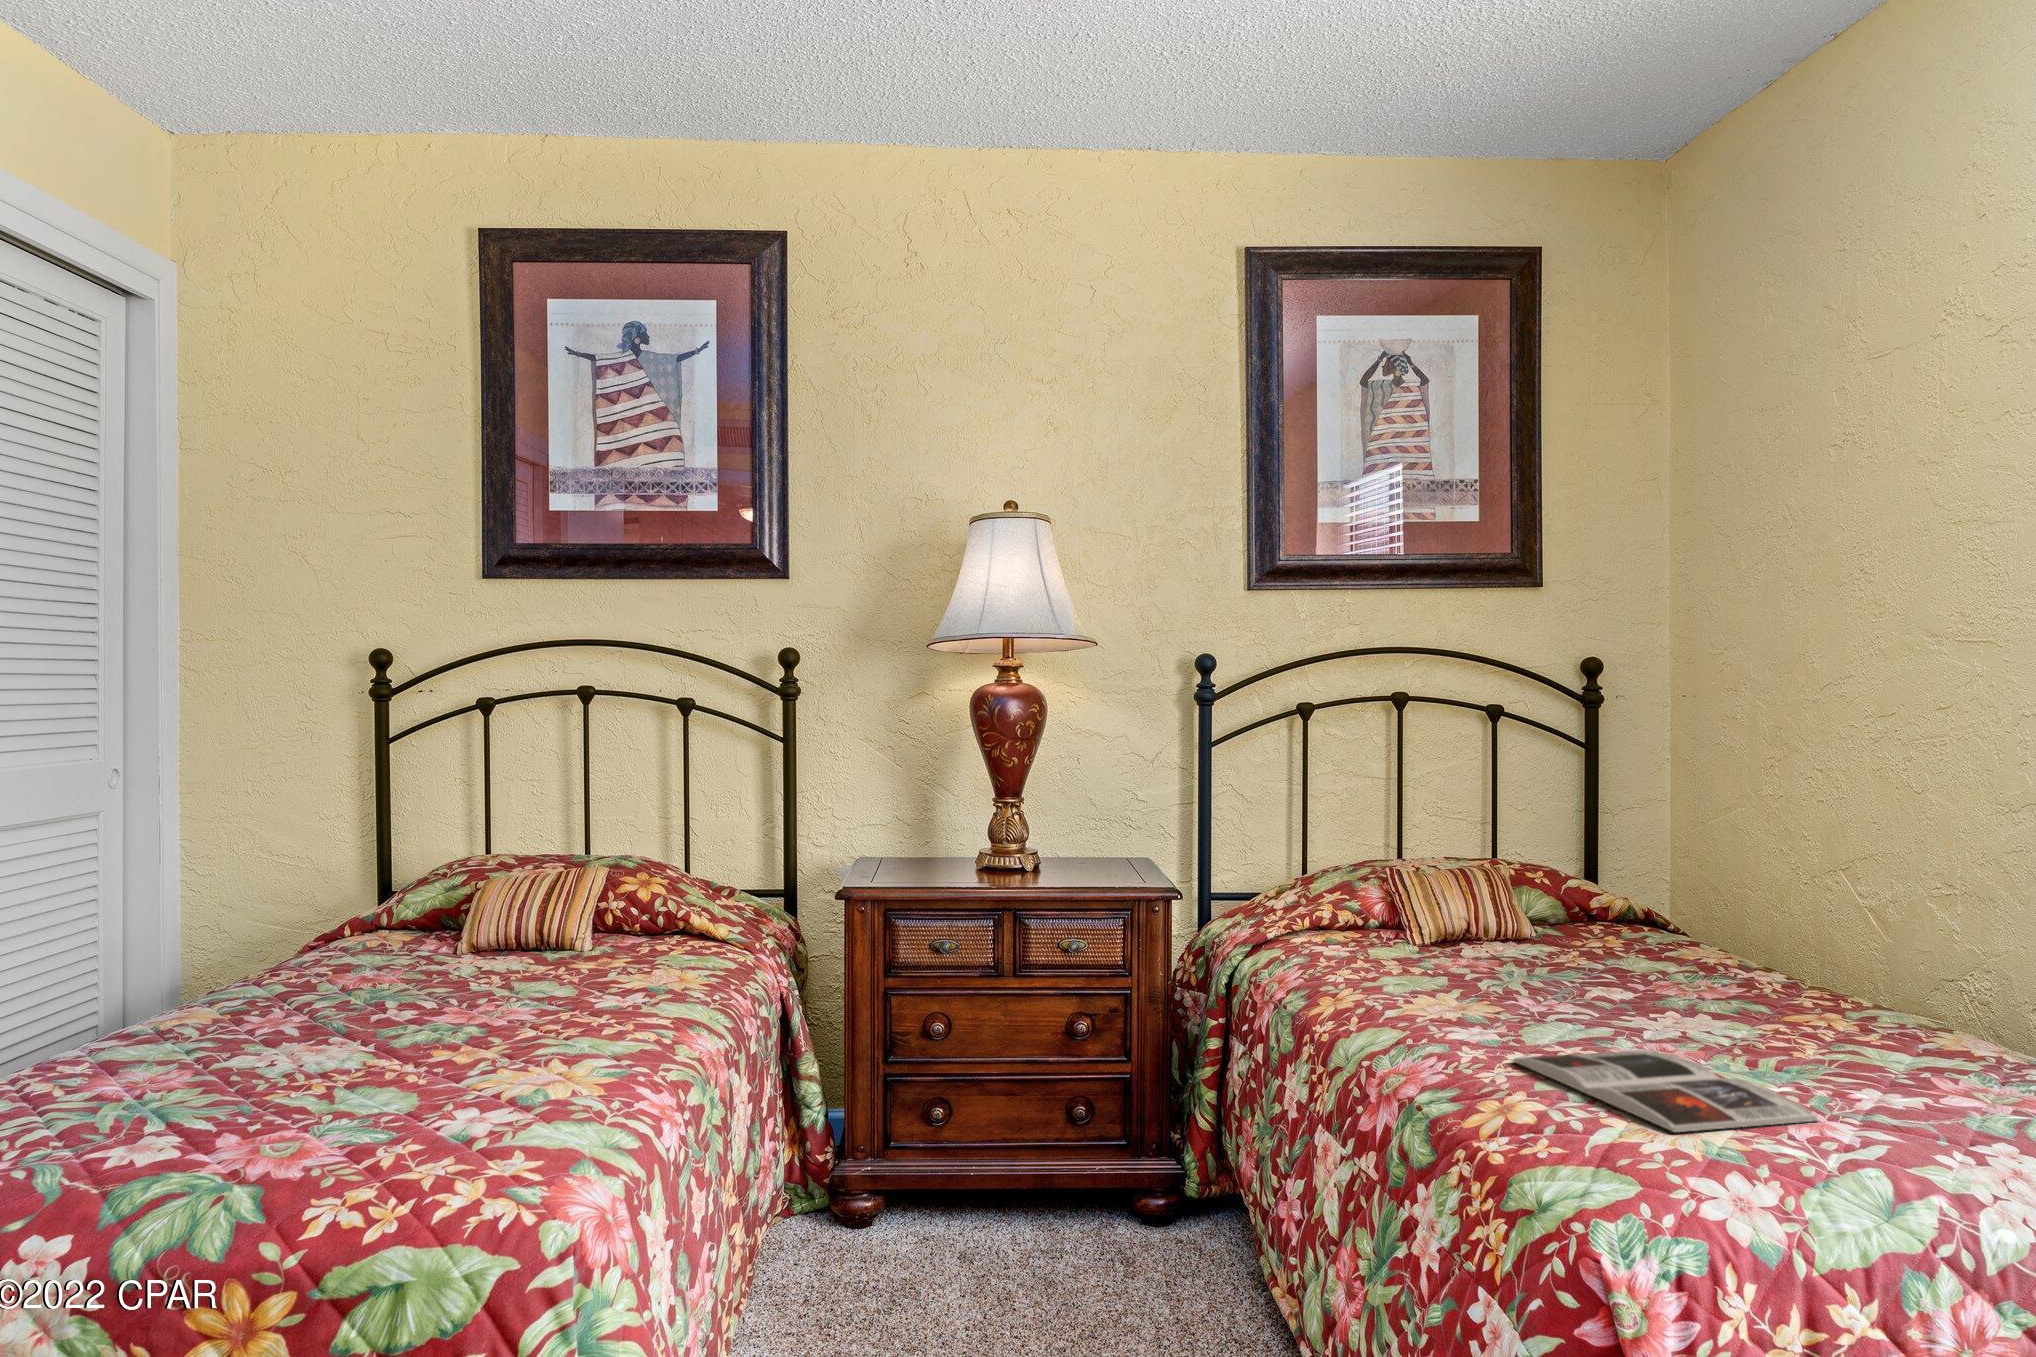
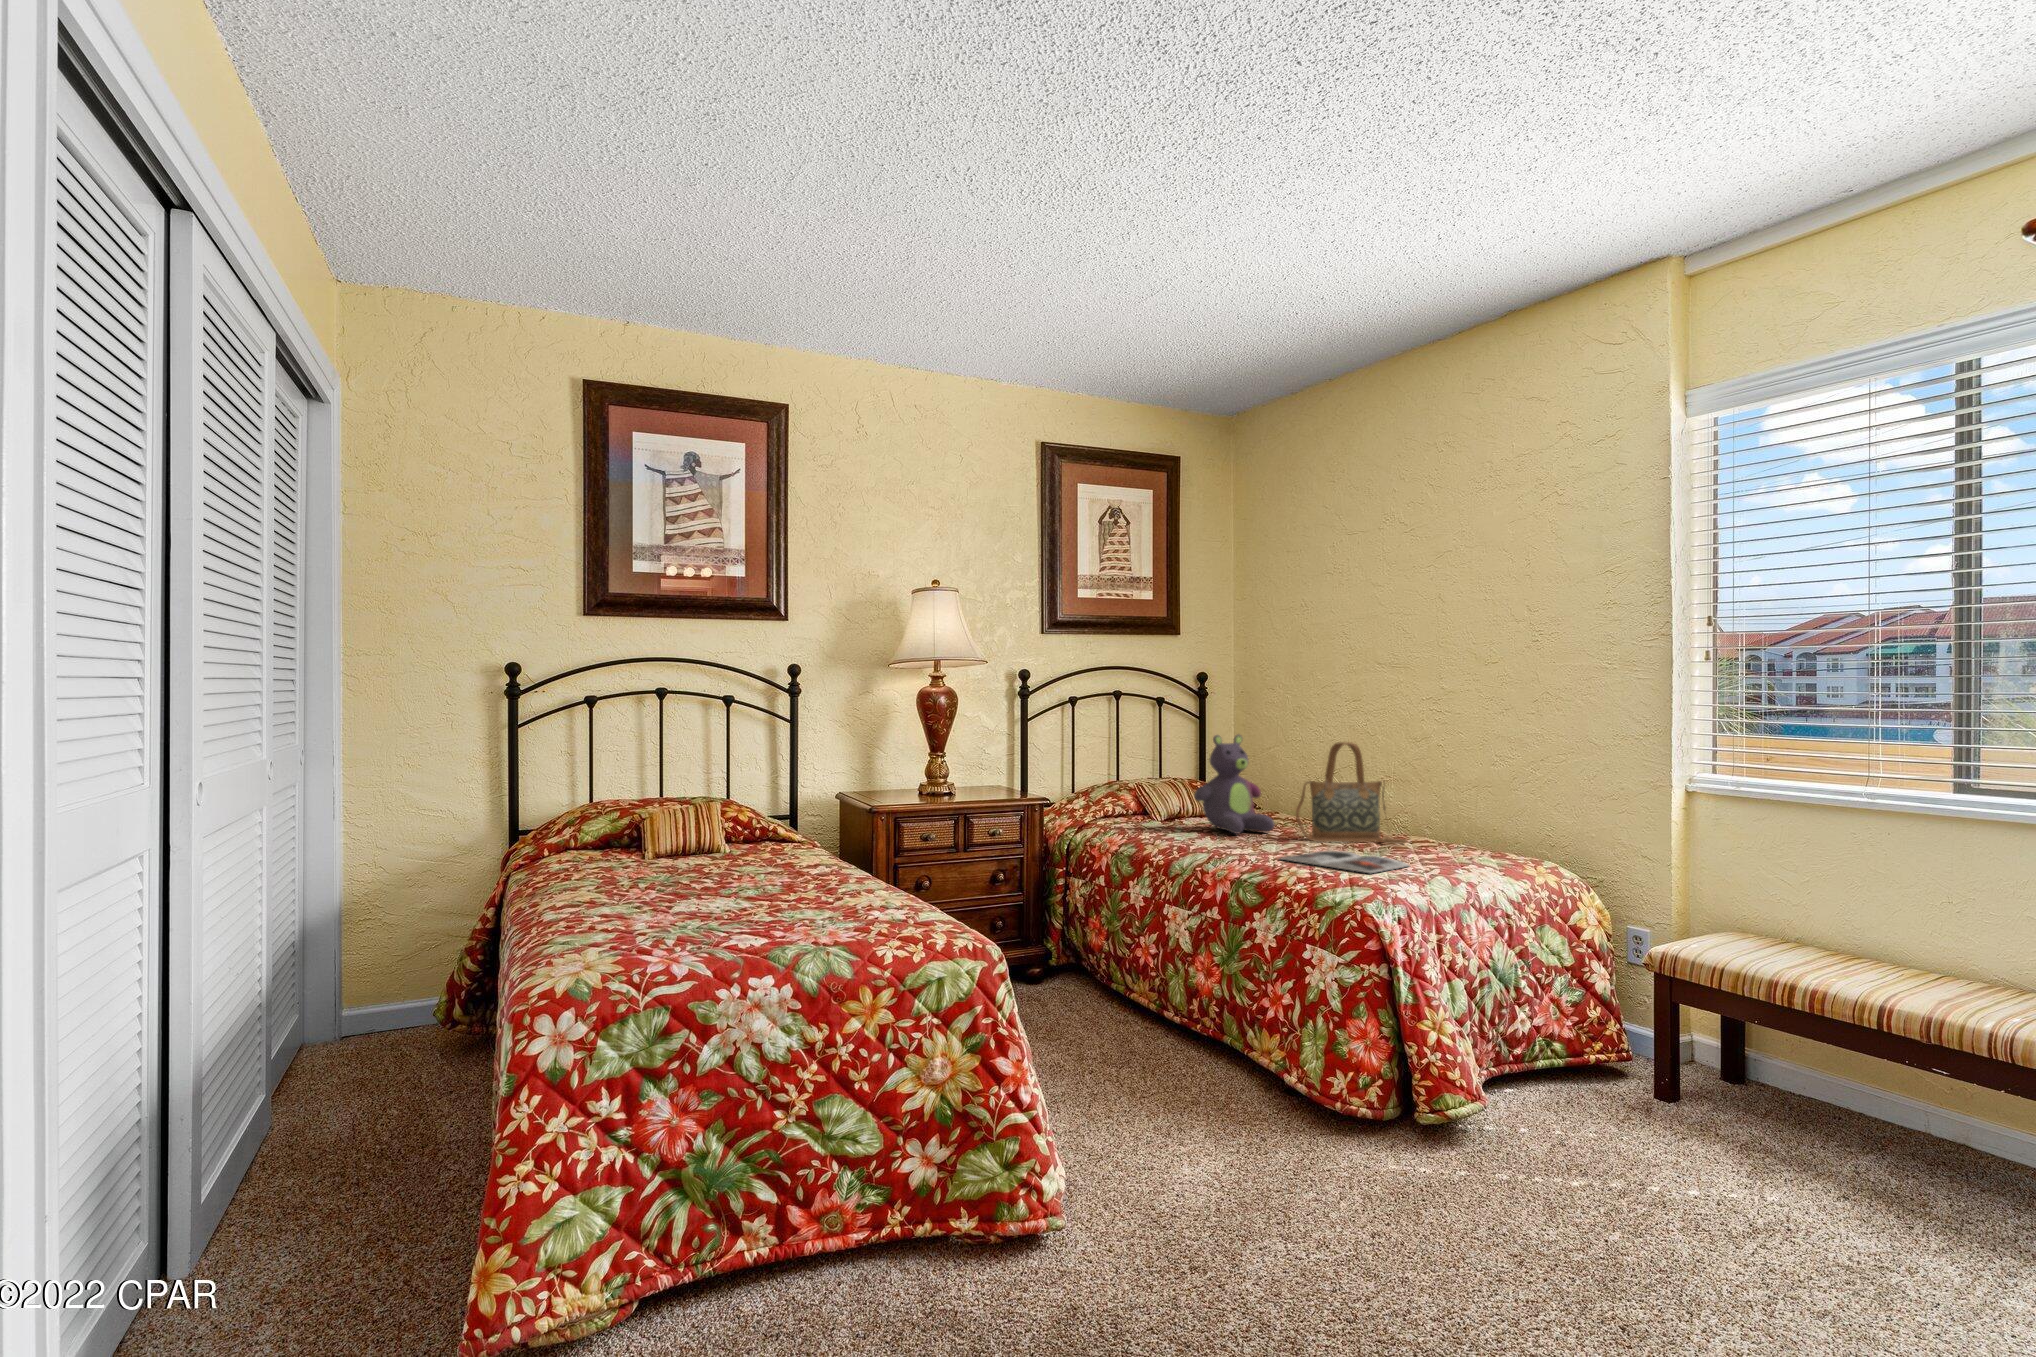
stuffed bear: none [1450,779,1616,985] -> present [1194,734,1274,834]
handbag: none [1635,805,1902,1047] -> present [1296,742,1406,844]

